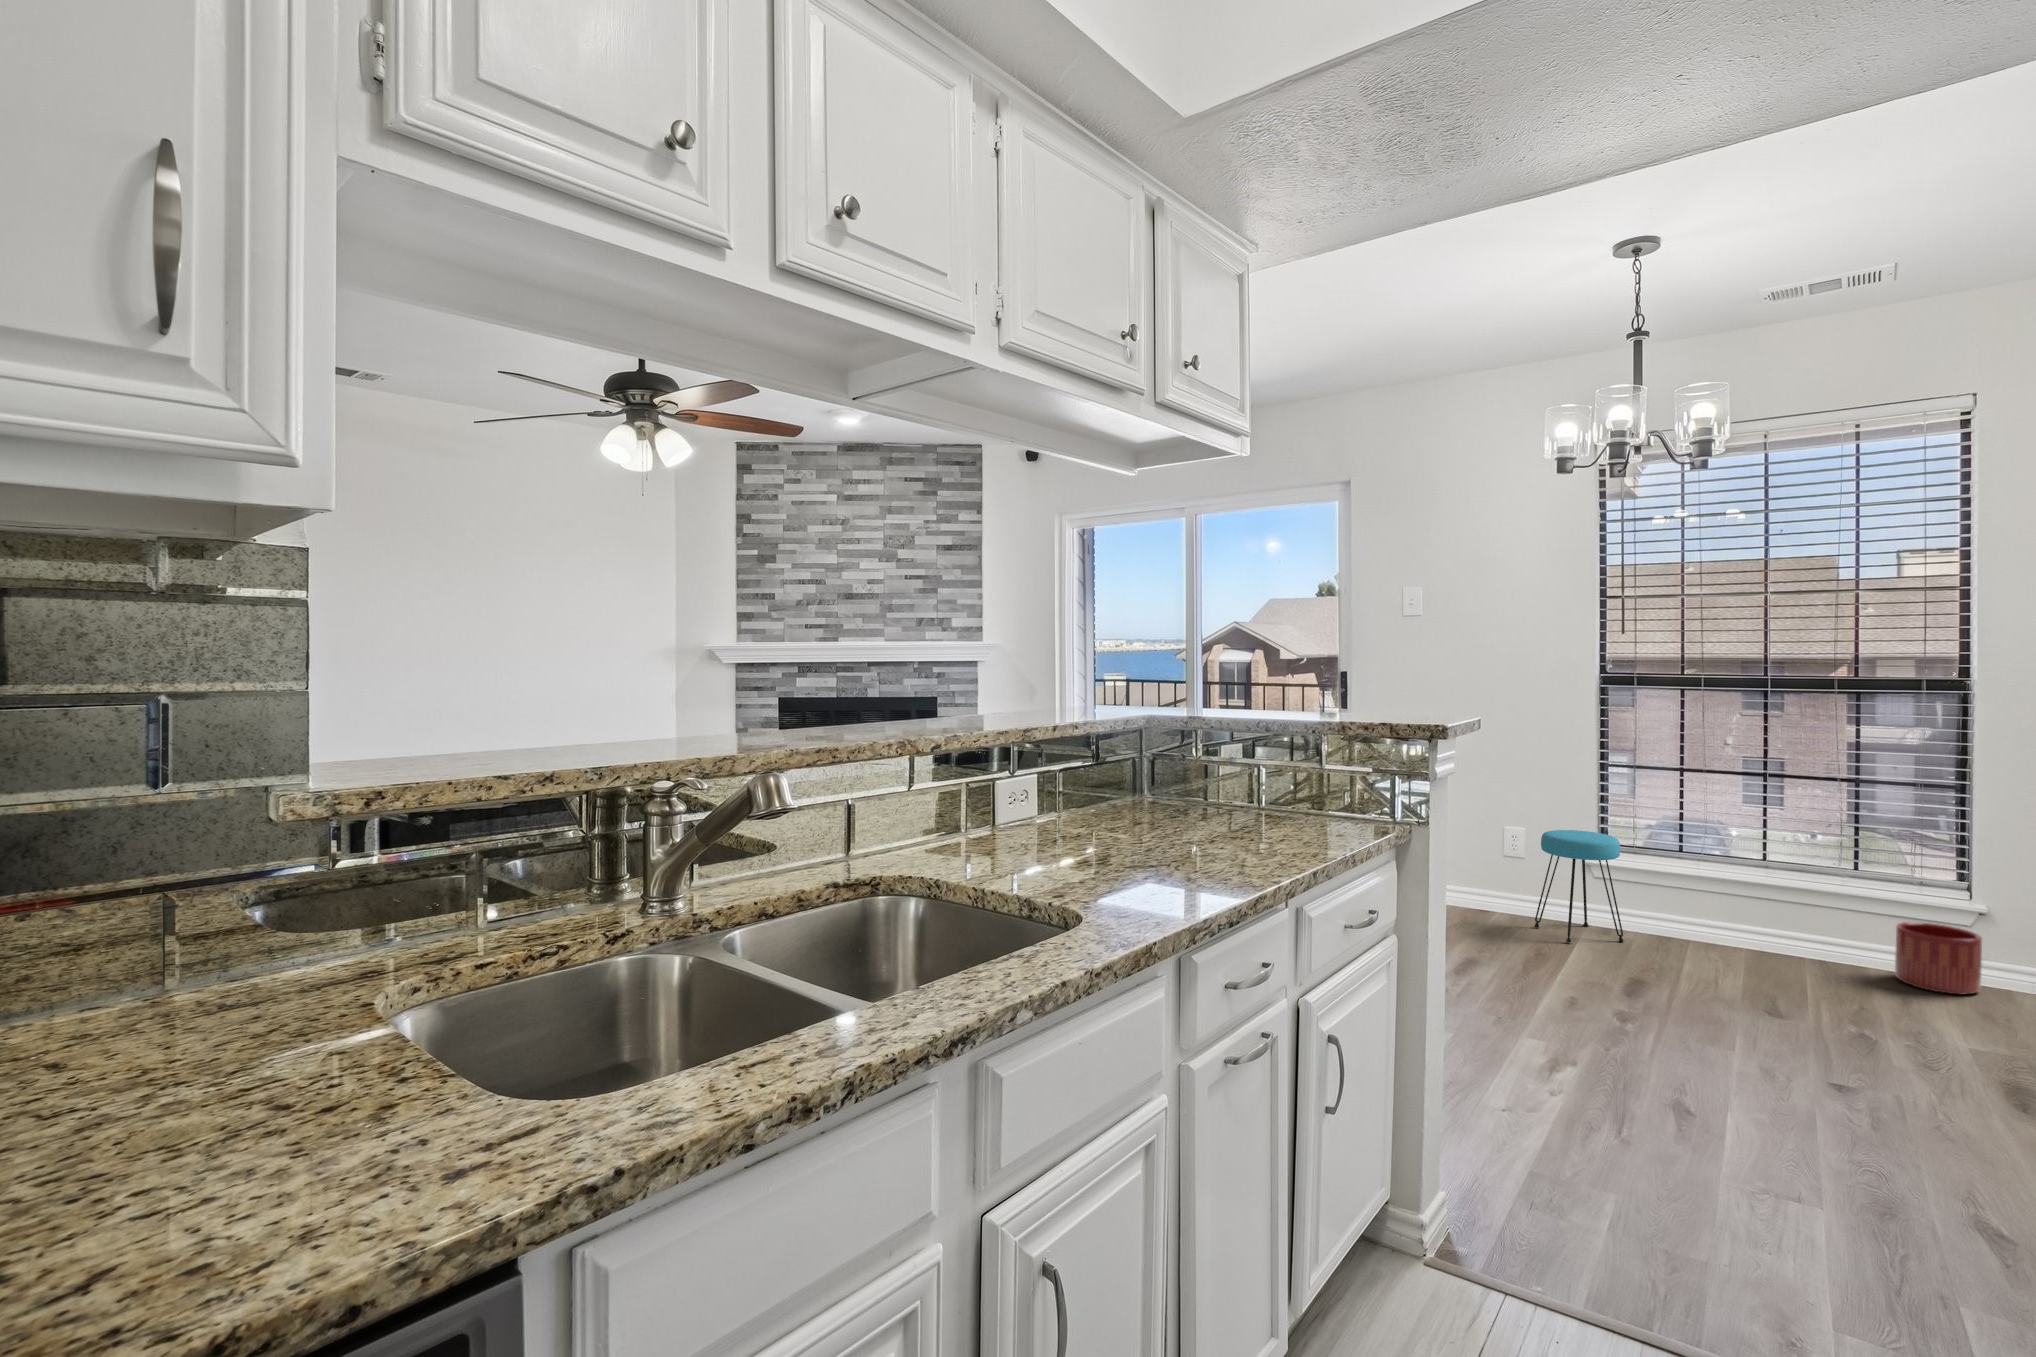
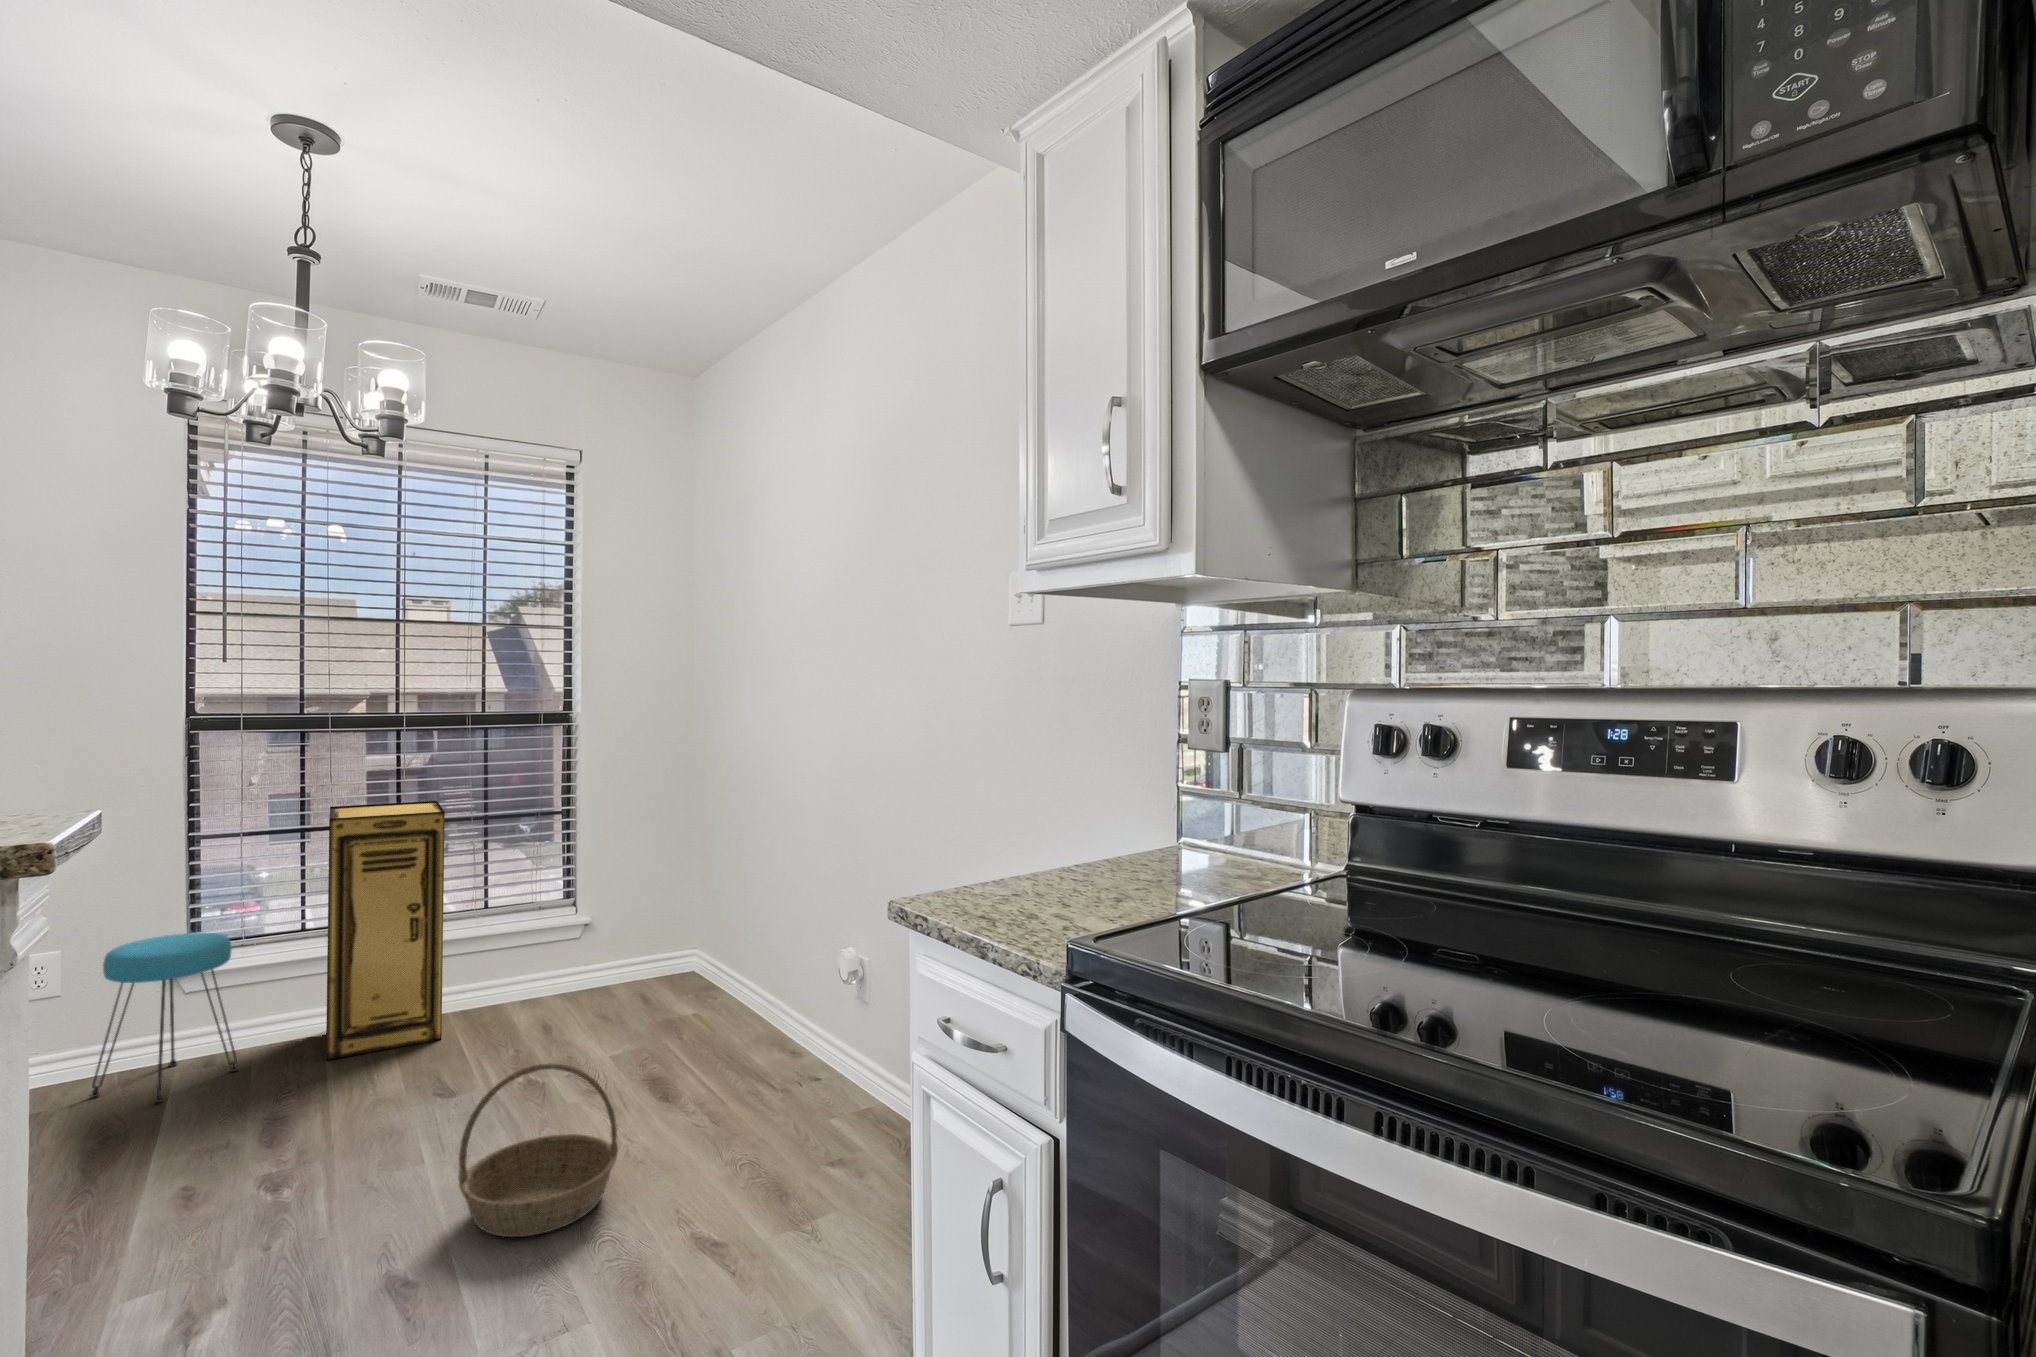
storage cabinet: none [1686,753,1800,975] -> present [326,801,445,1060]
planter: present [1895,922,1982,994] -> none [527,941,593,1008]
basket: none [1725,979,1886,1130] -> present [458,1063,618,1237]

